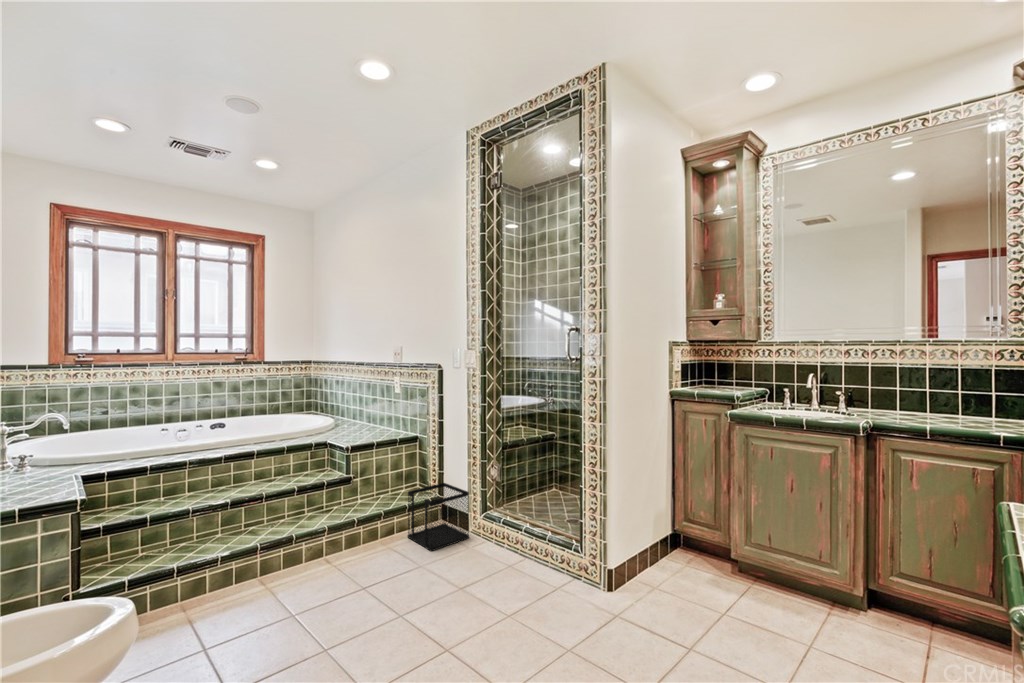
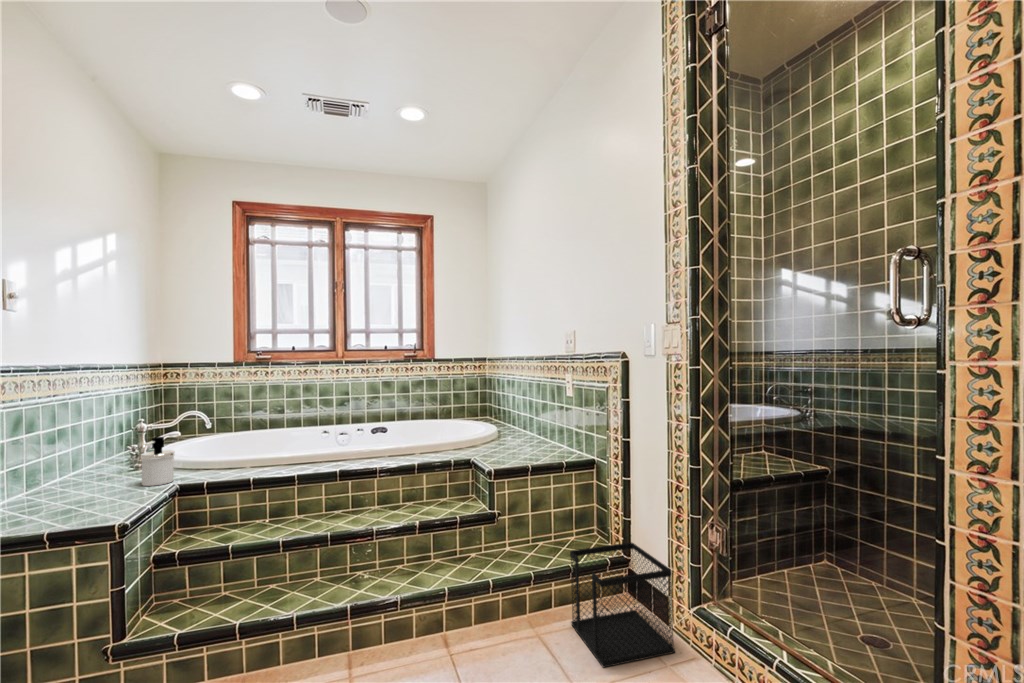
soap dispenser: none [31,439,65,482] -> present [141,437,175,486]

